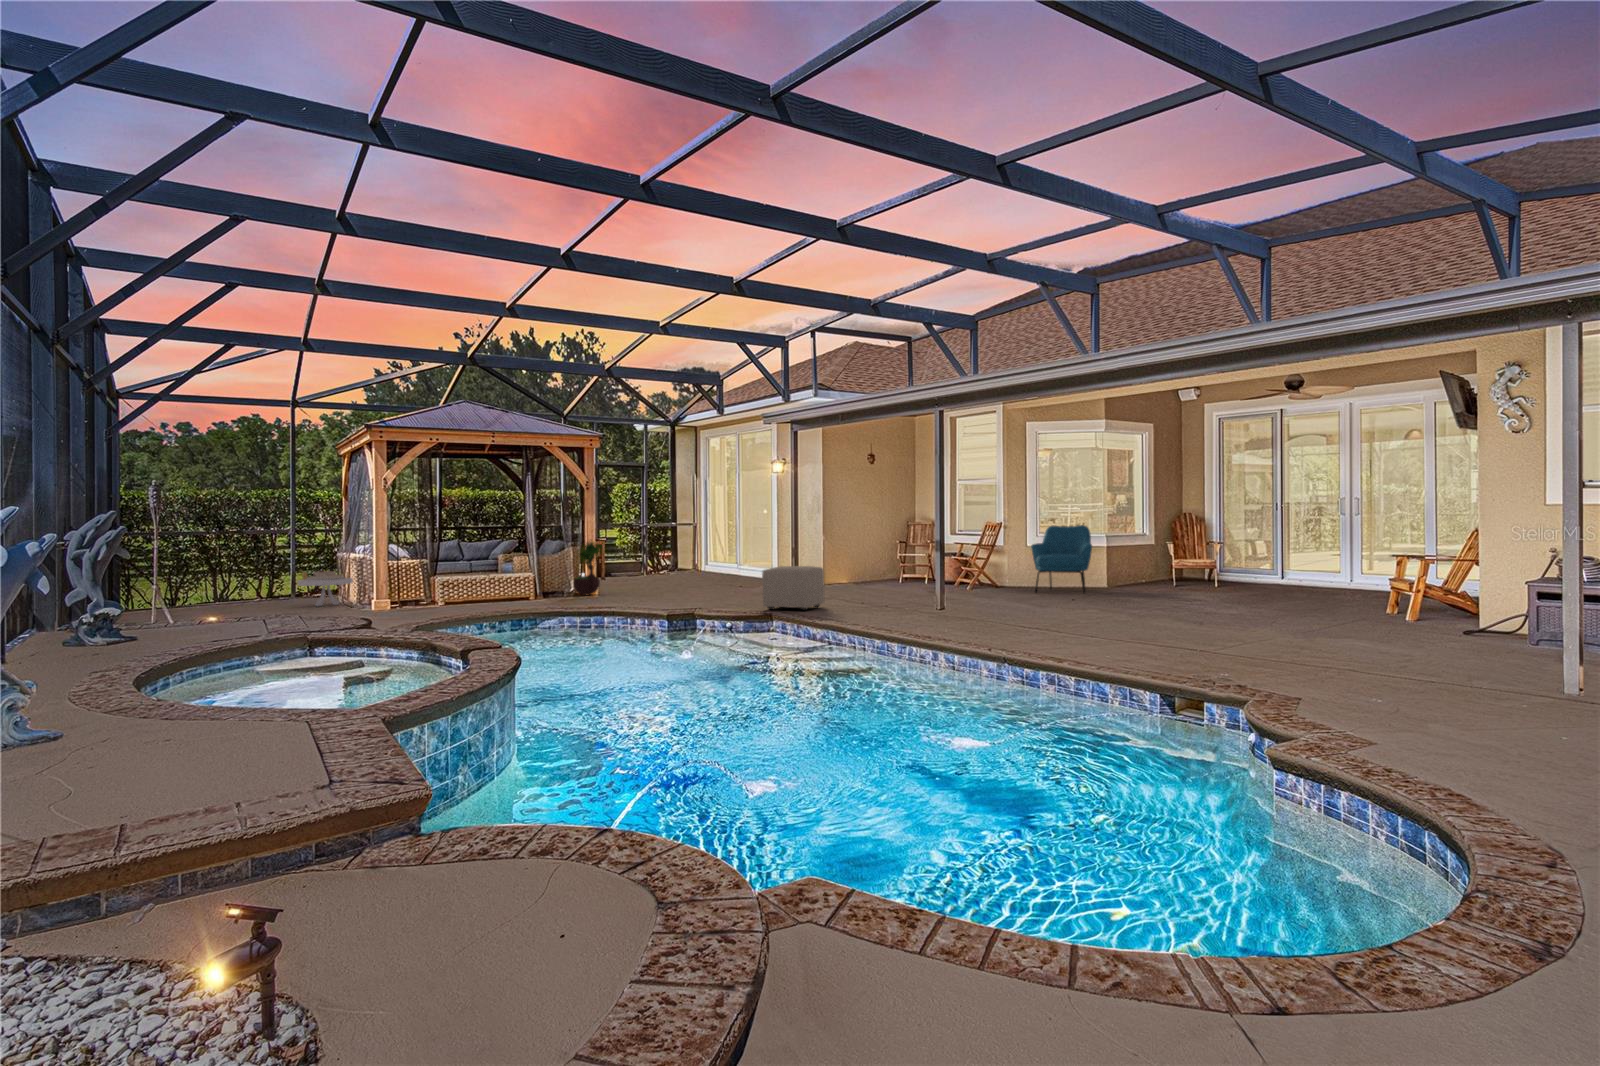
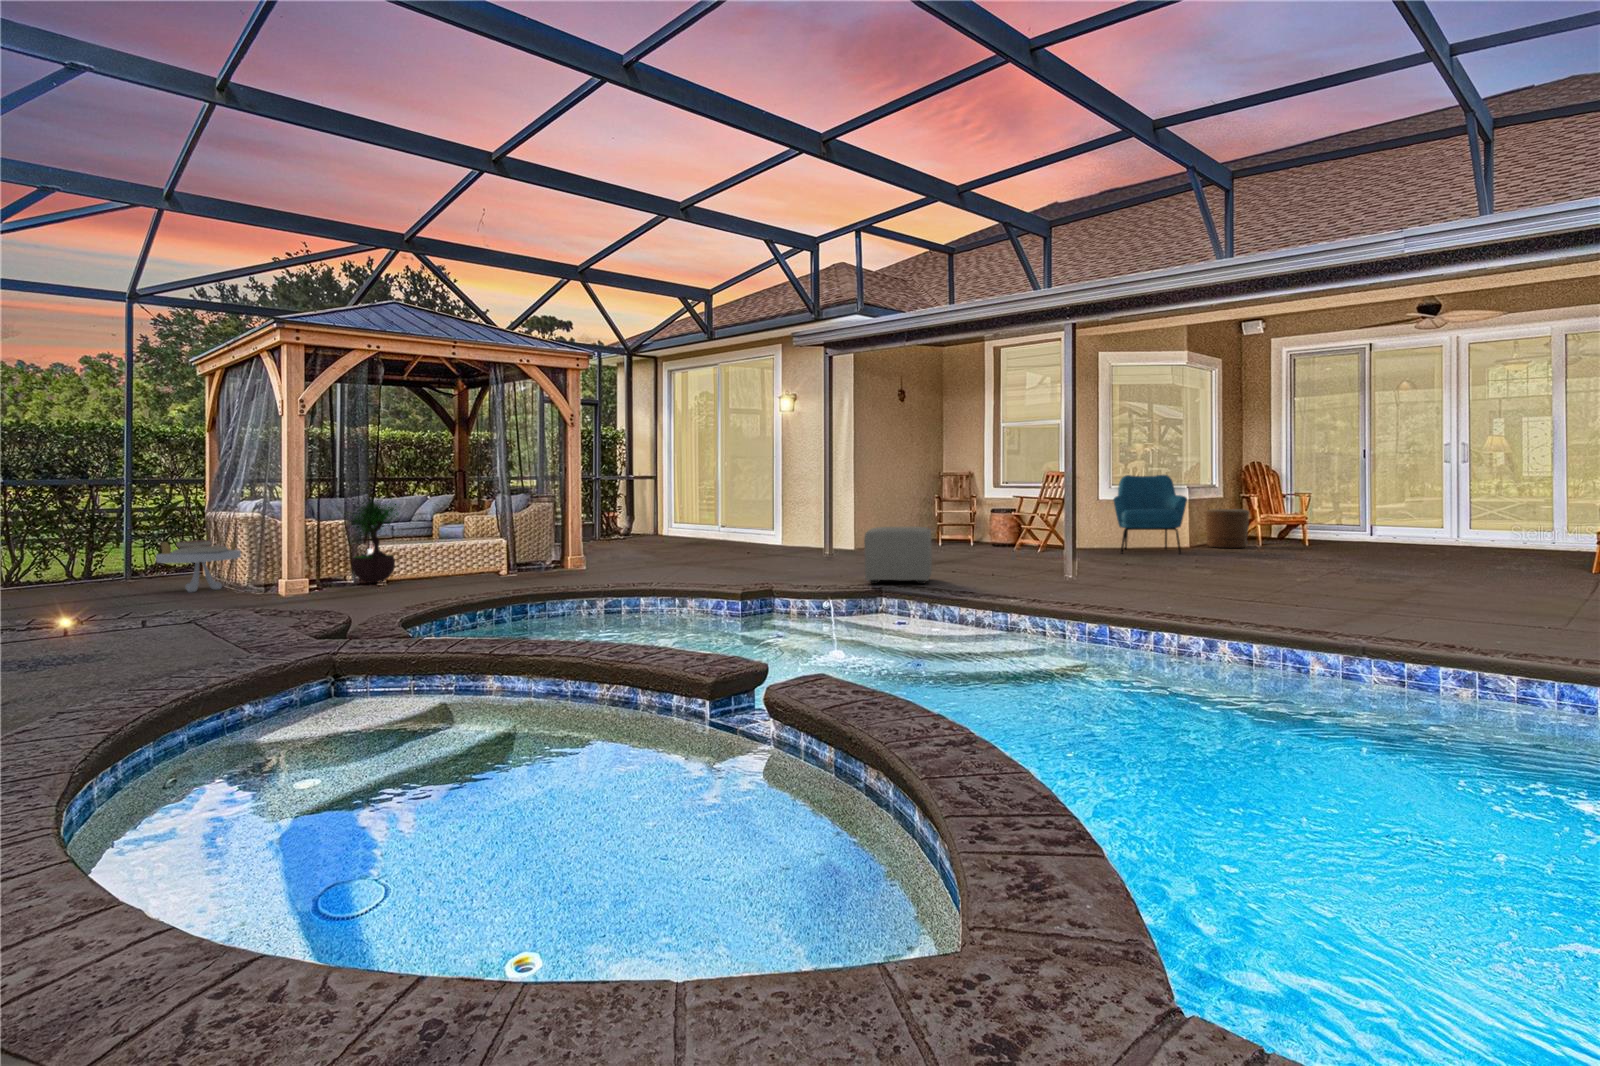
potted tree: present [574,542,603,595] -> present [344,498,398,583]
woven basket: none [1127,555,1165,590] -> present [1206,509,1249,548]

